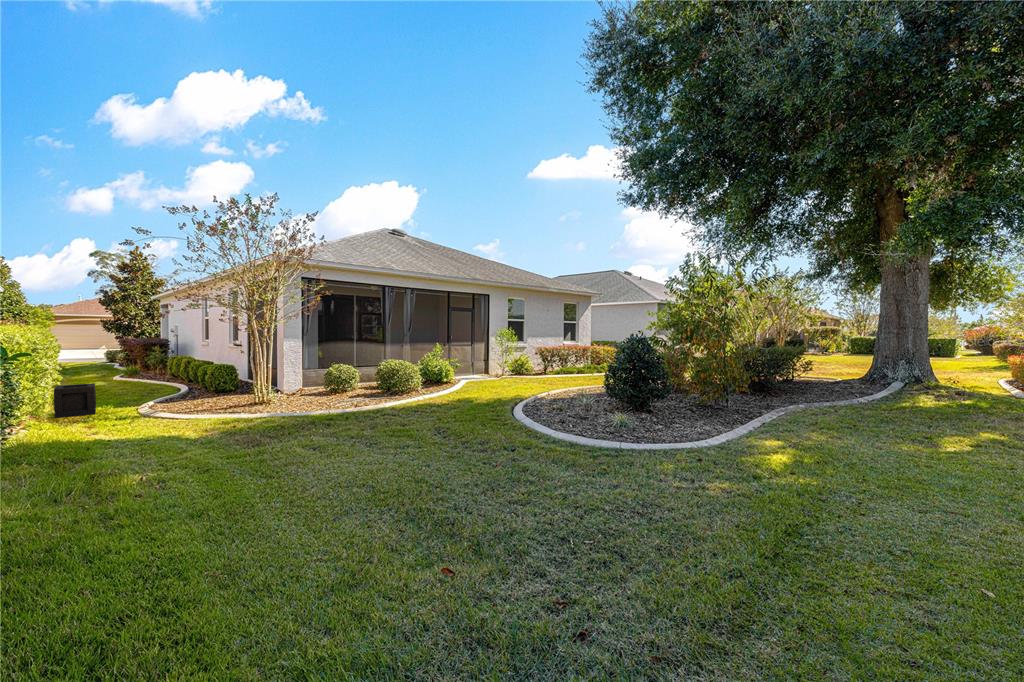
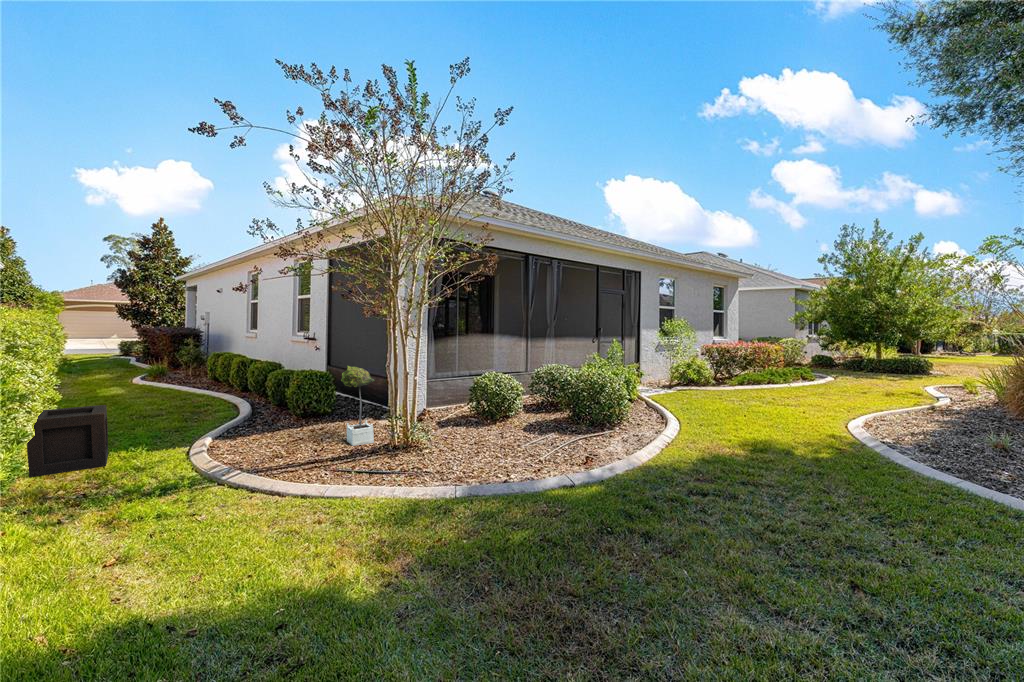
potted tree: none [231,361,253,406] -> present [341,366,375,446]

